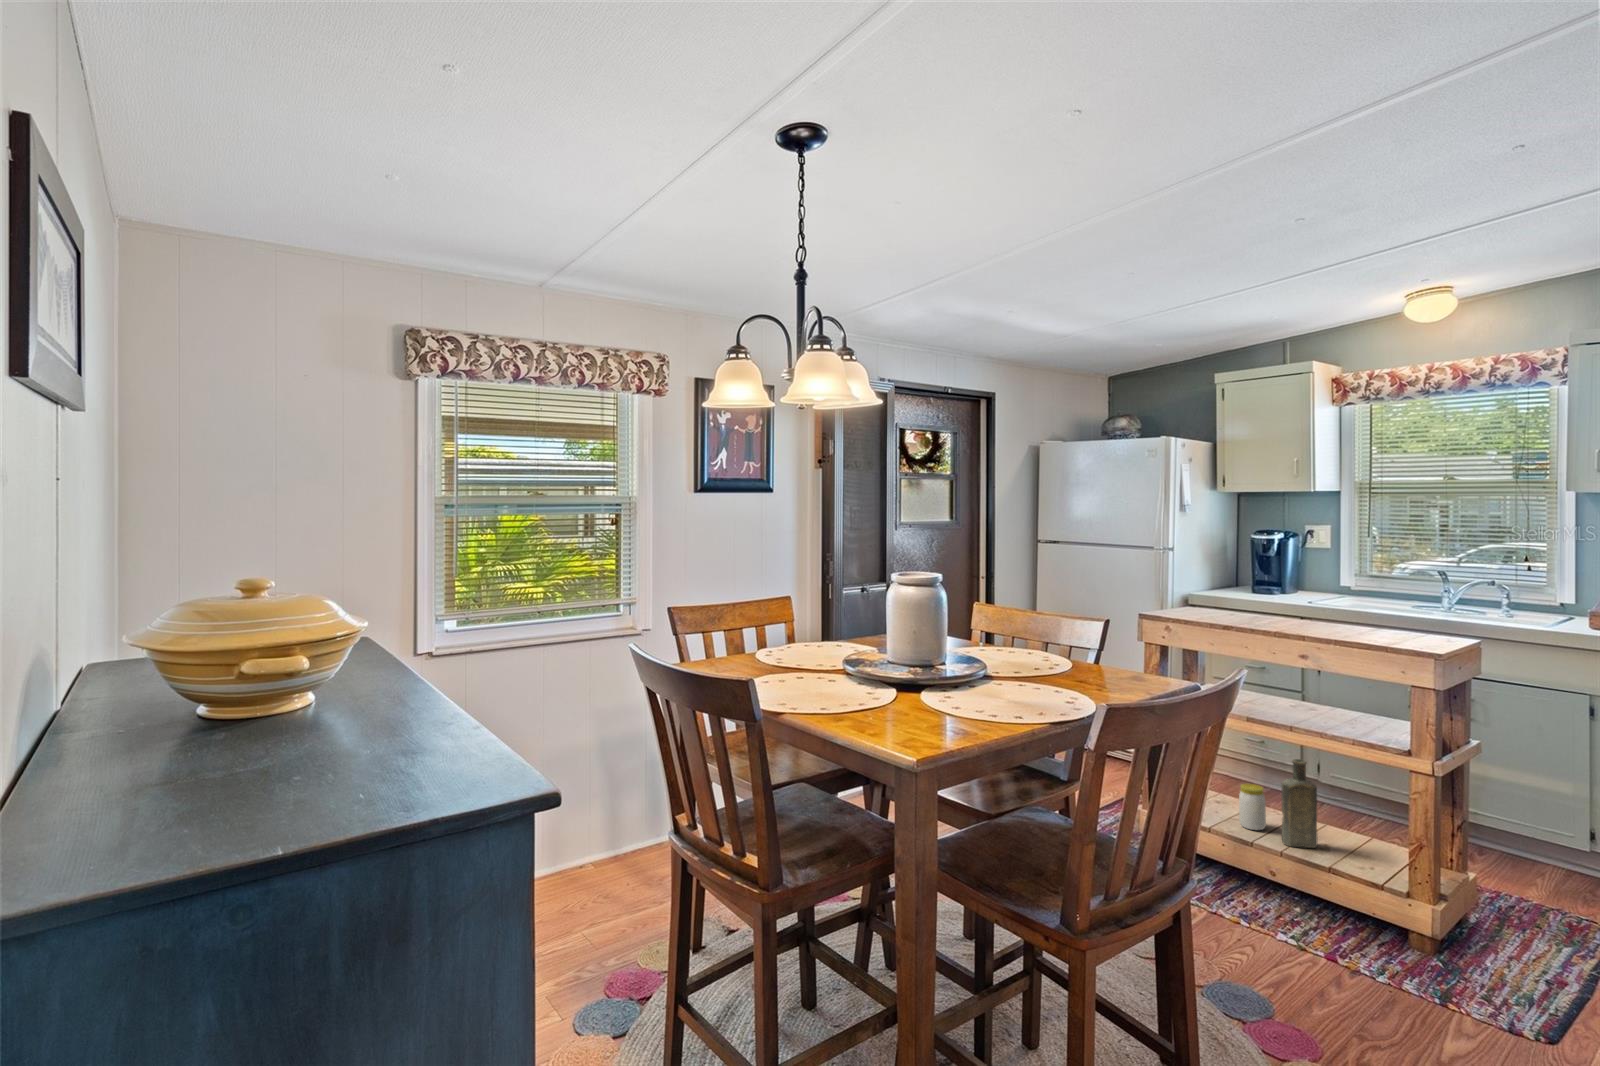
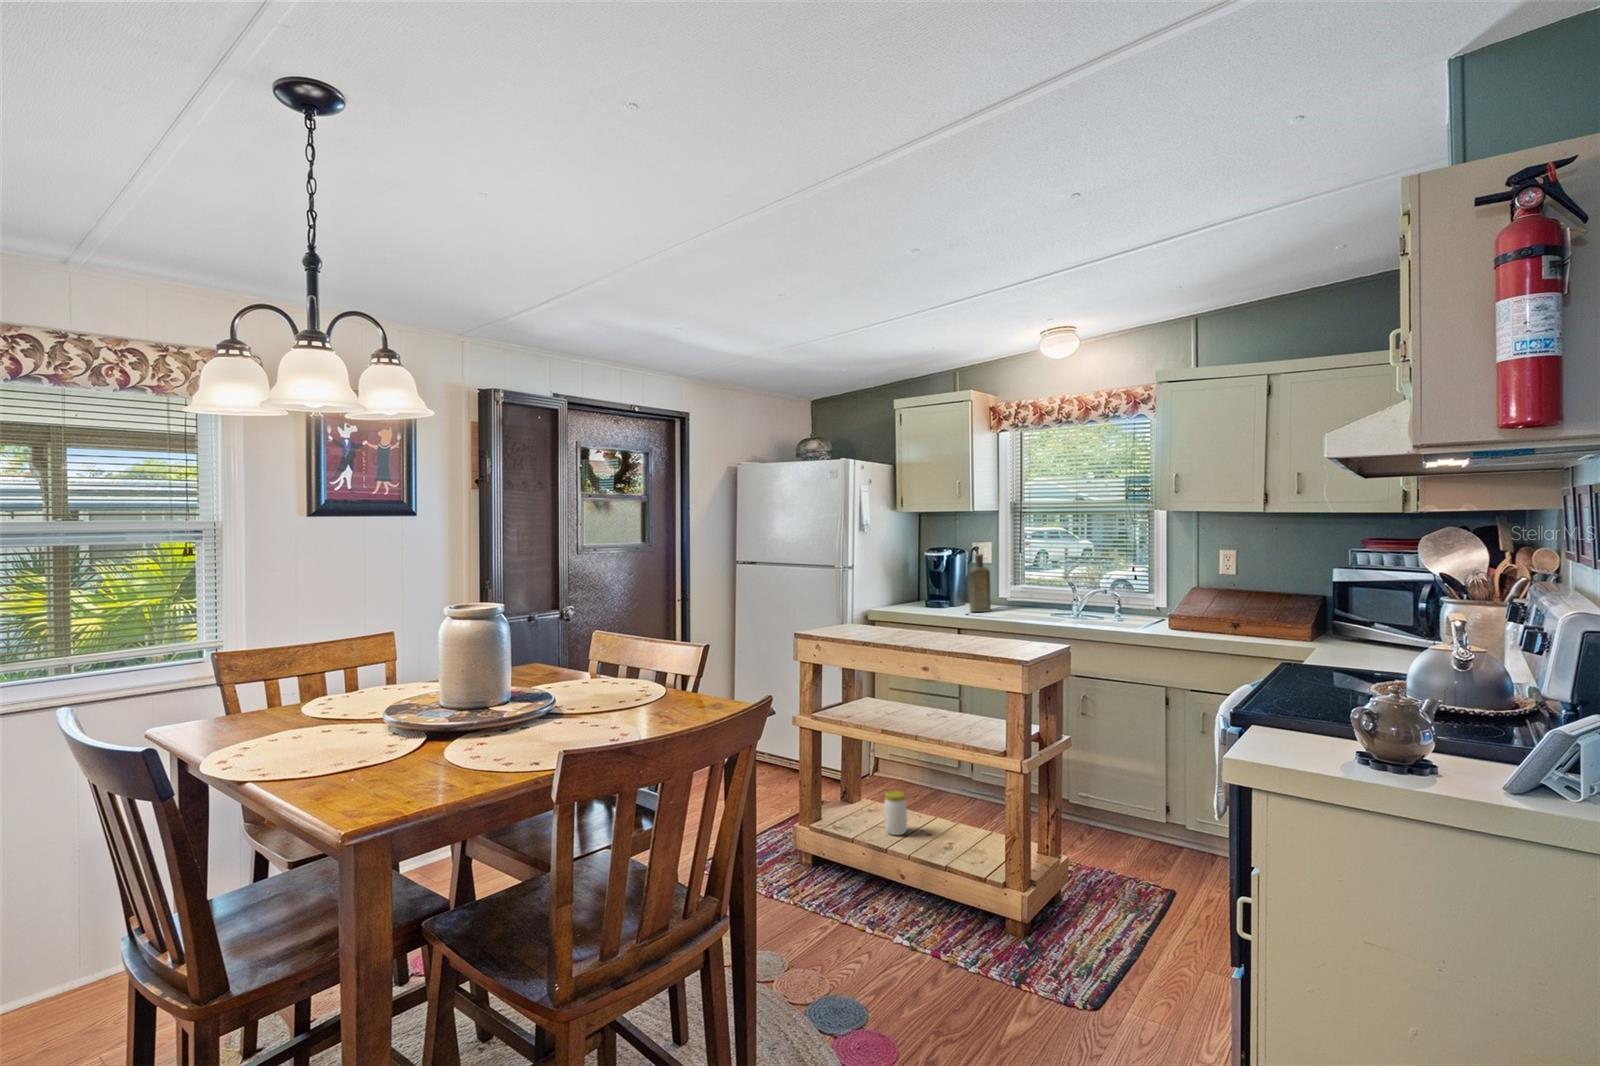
bottle: present [1282,759,1317,848] -> present [969,554,991,612]

